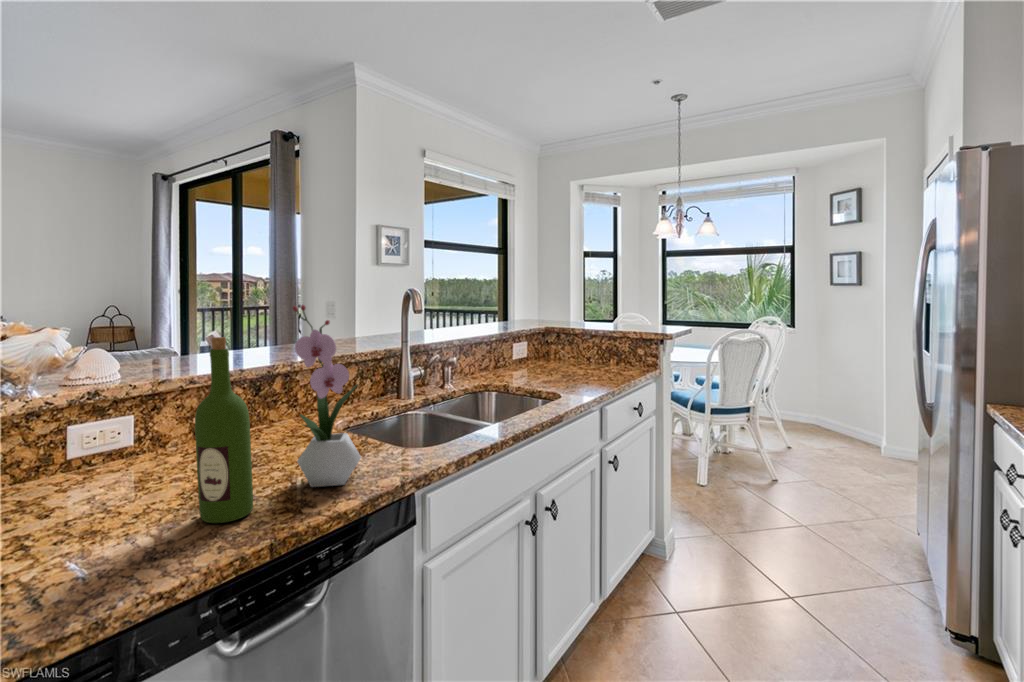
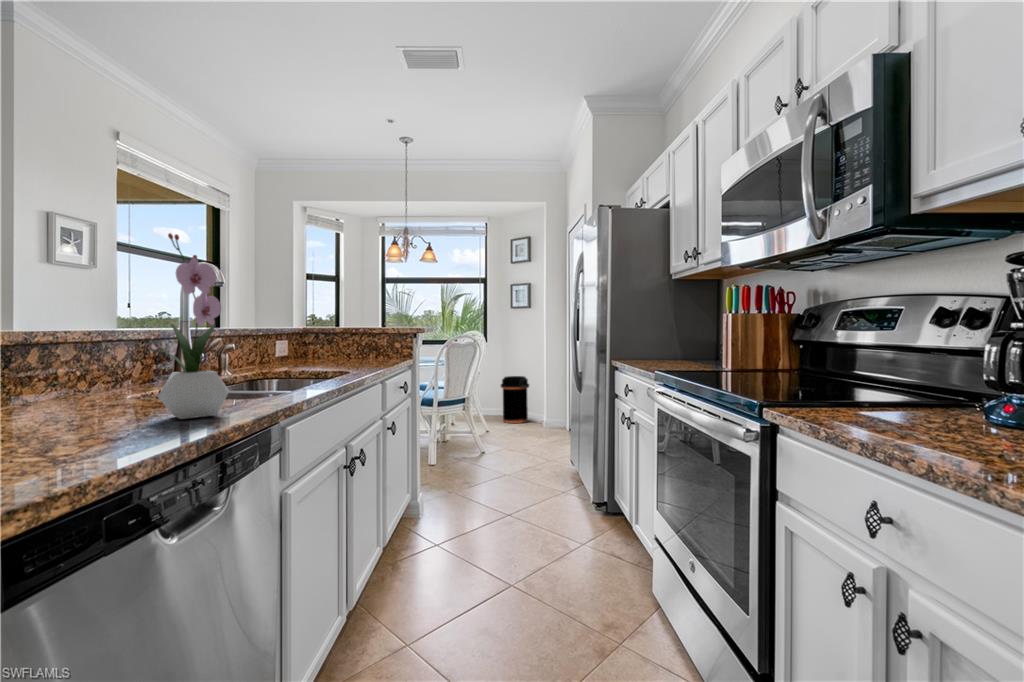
wine bottle: present [195,337,253,523] -> none [72,248,138,442]
trash can: none [808,375,853,438] -> present [501,376,529,423]

